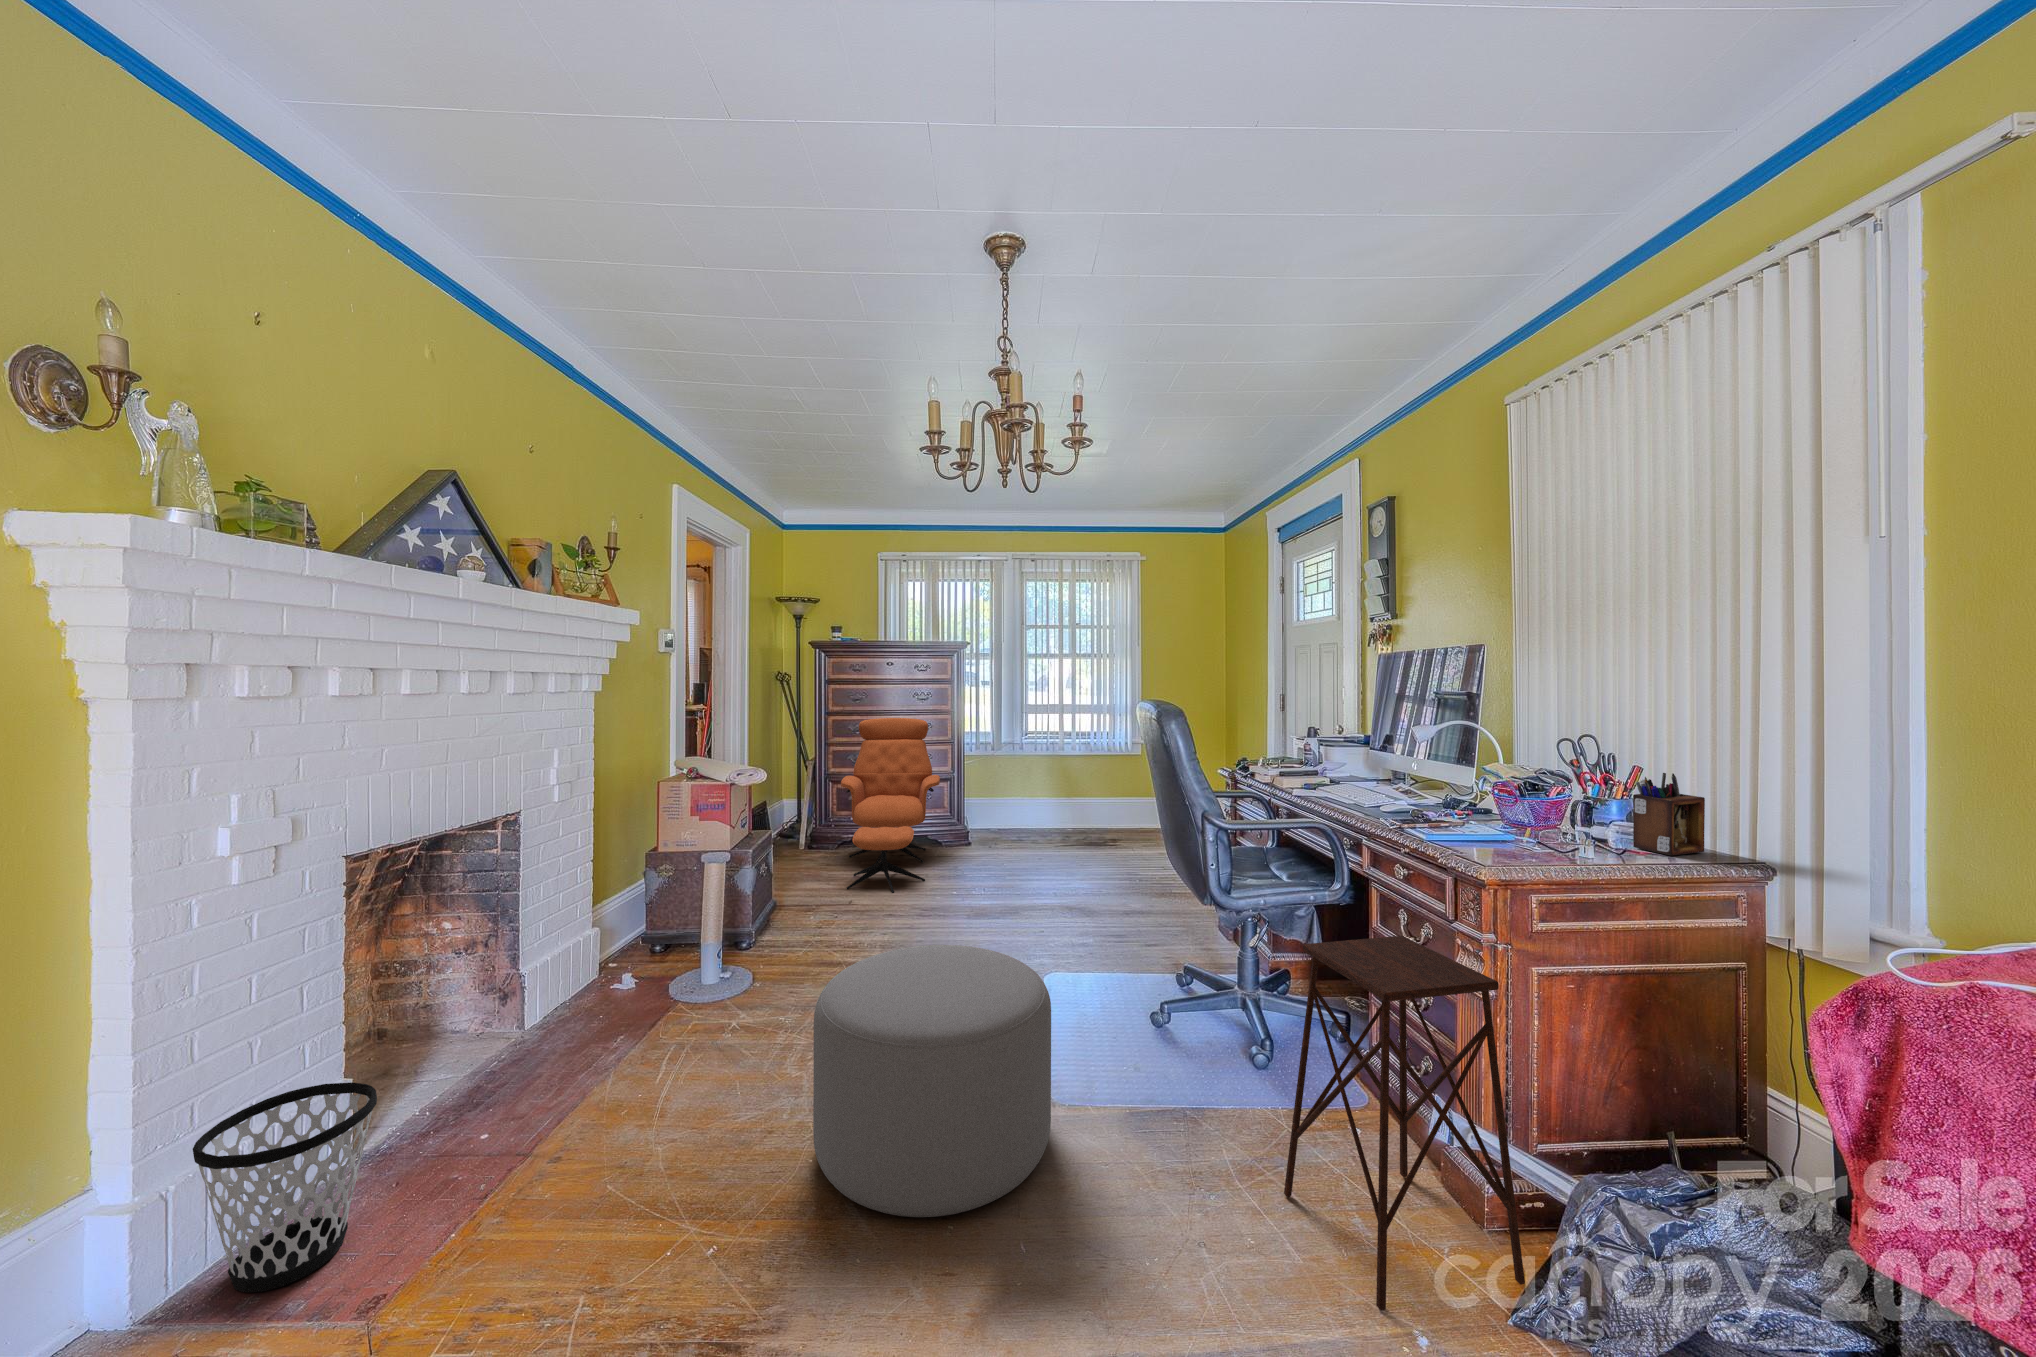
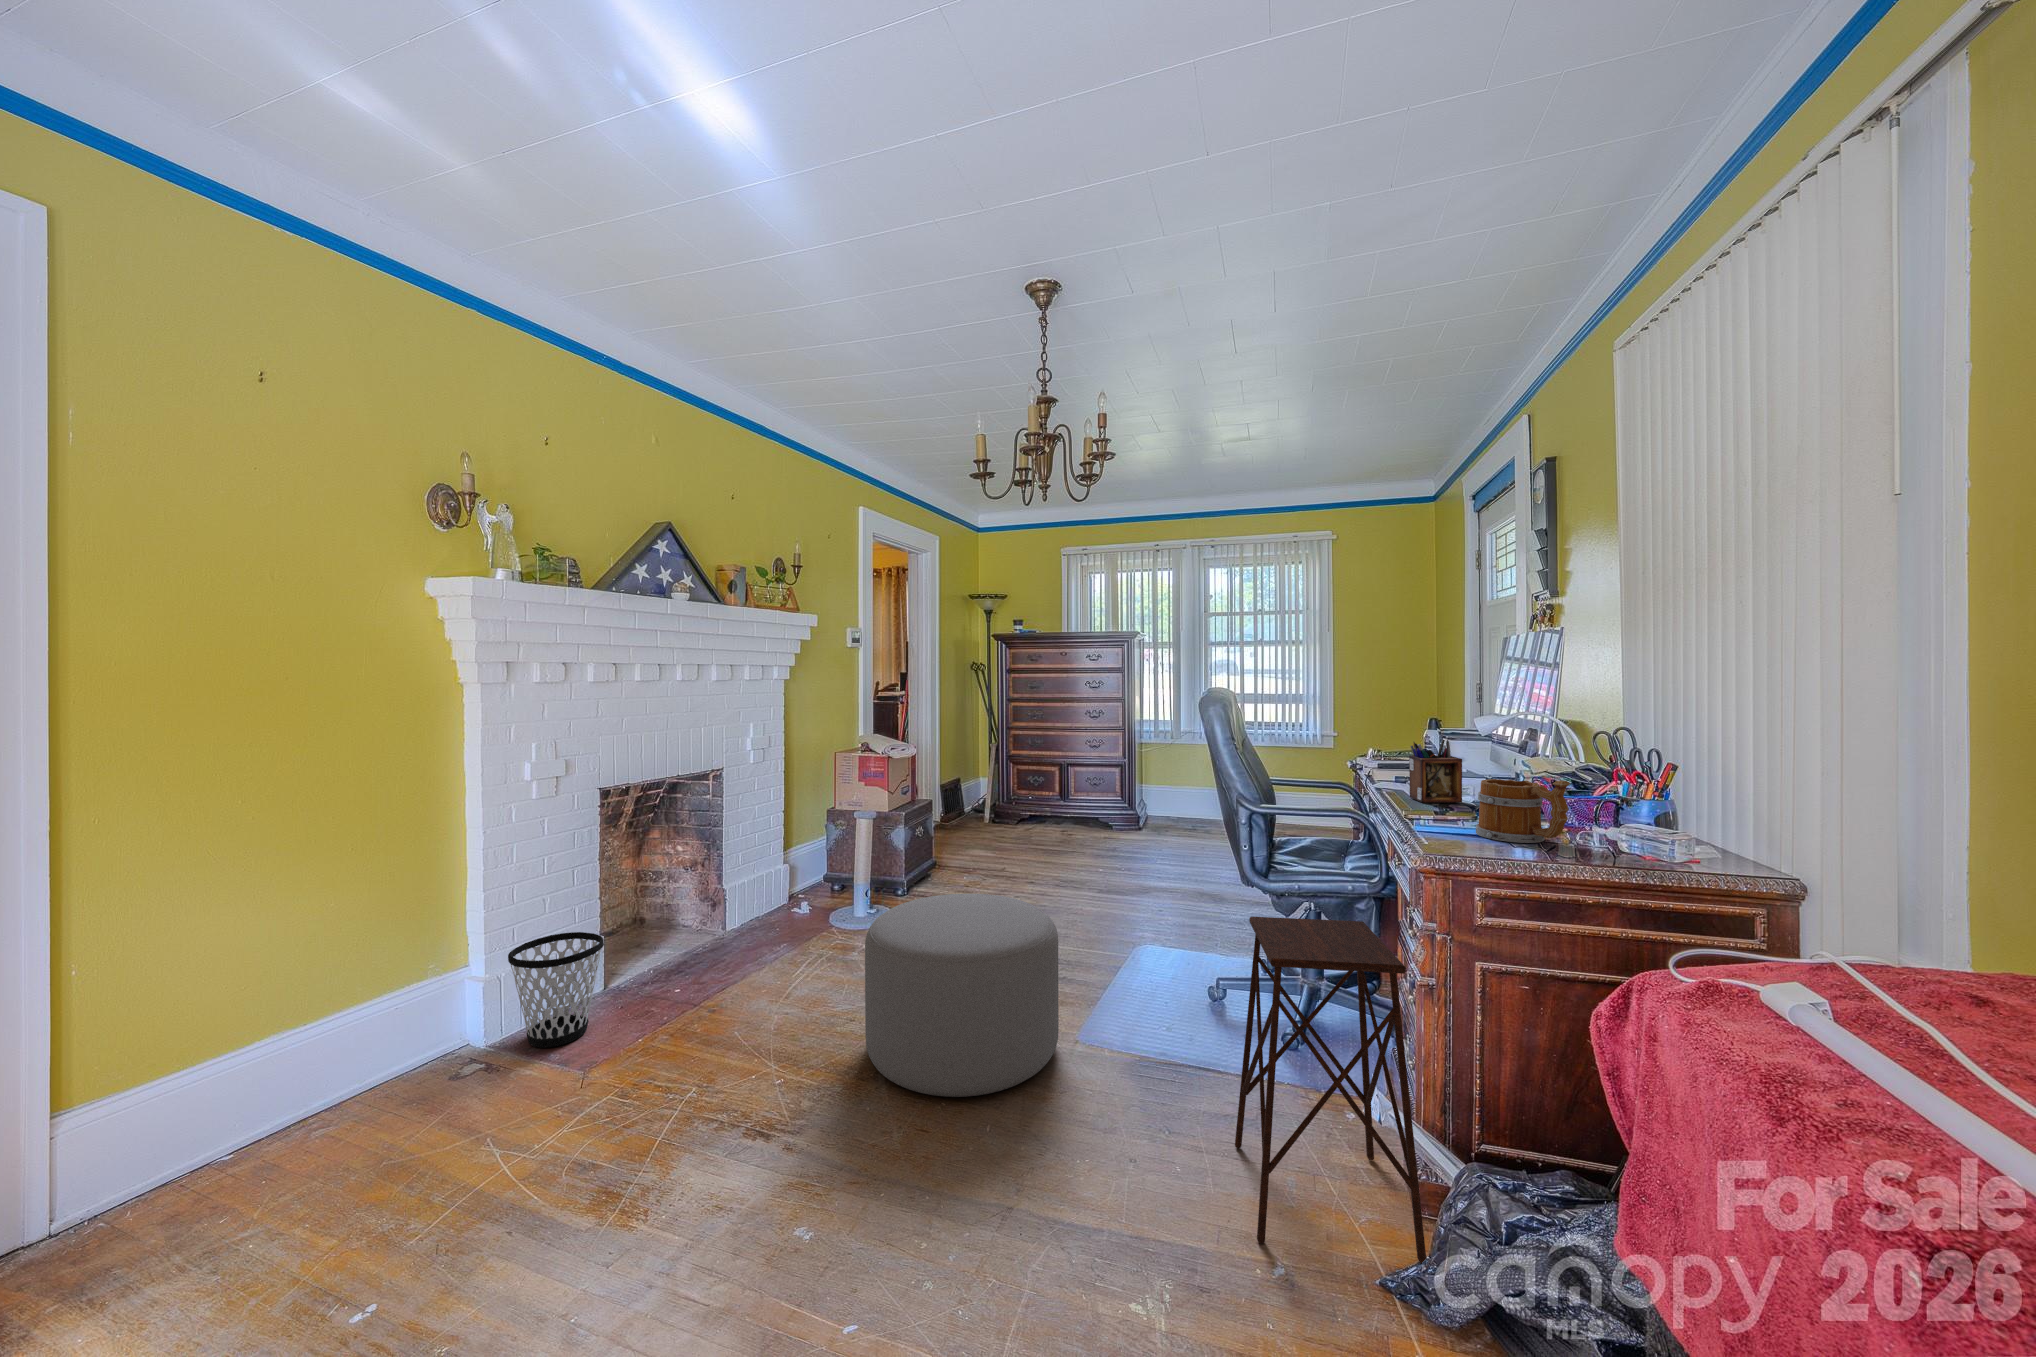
armchair: present [841,718,940,893] -> none [1004,706,1104,865]
desk organizer: present [1633,773,1705,855] -> present [1409,740,1462,803]
mug: none [1477,784,1577,844] -> present [1476,779,1570,843]

